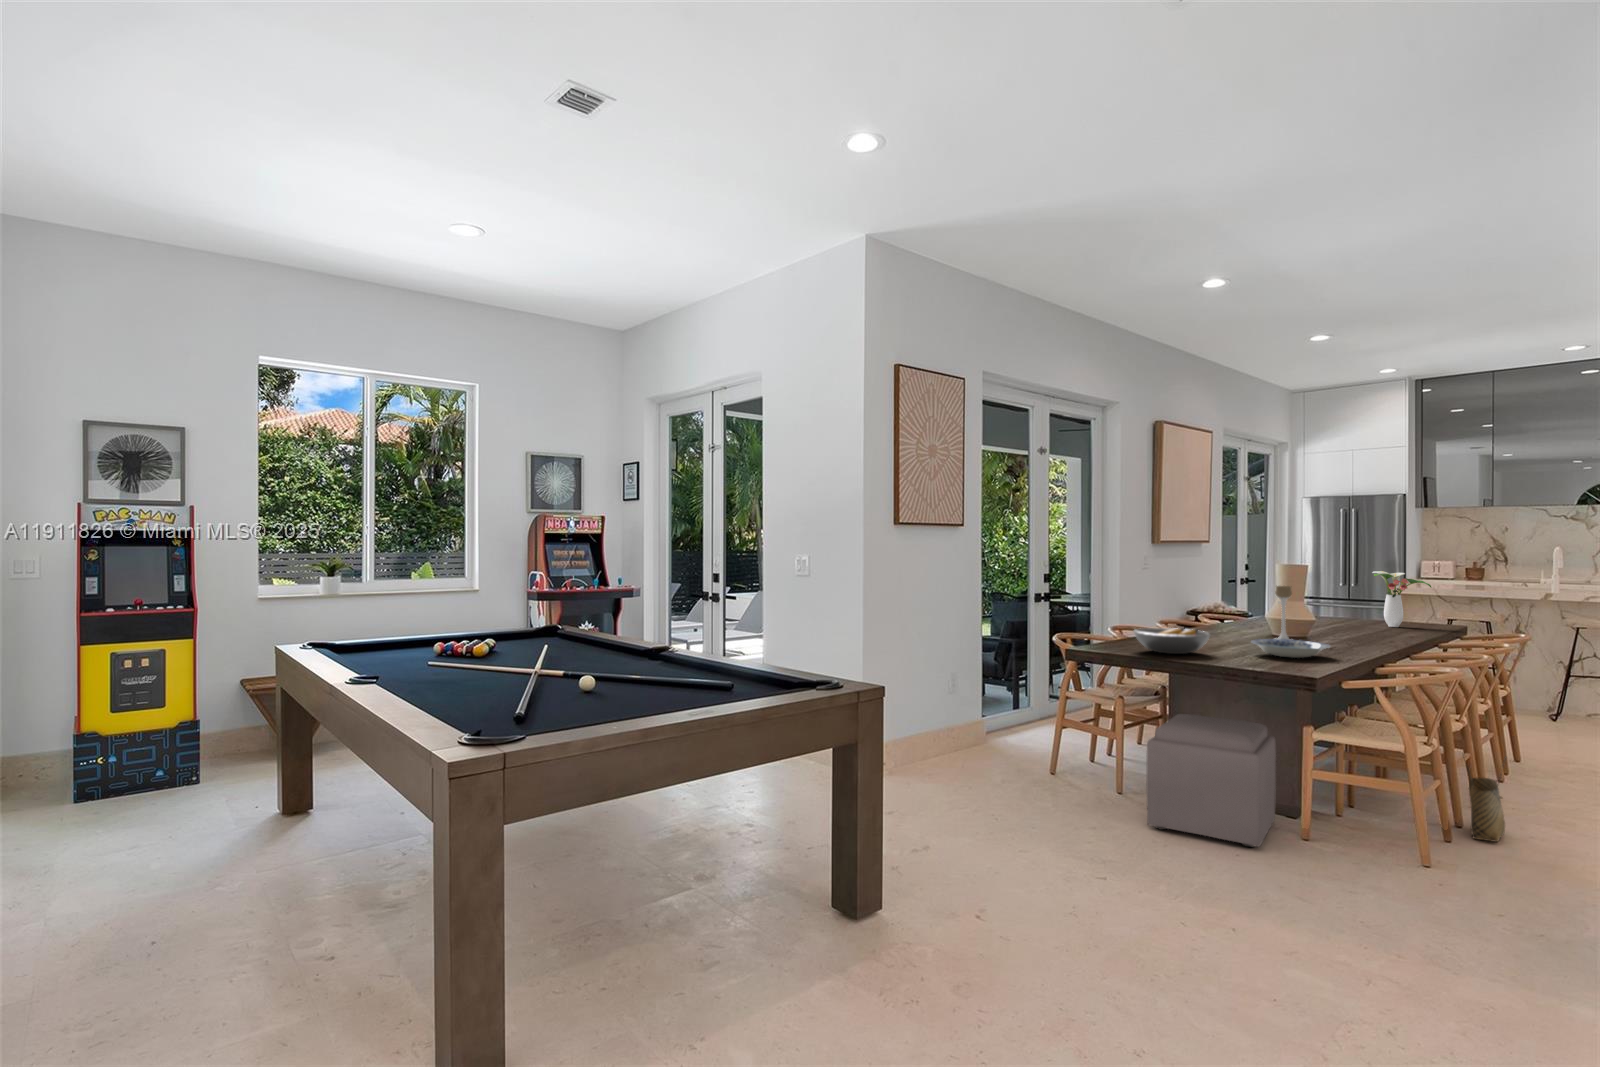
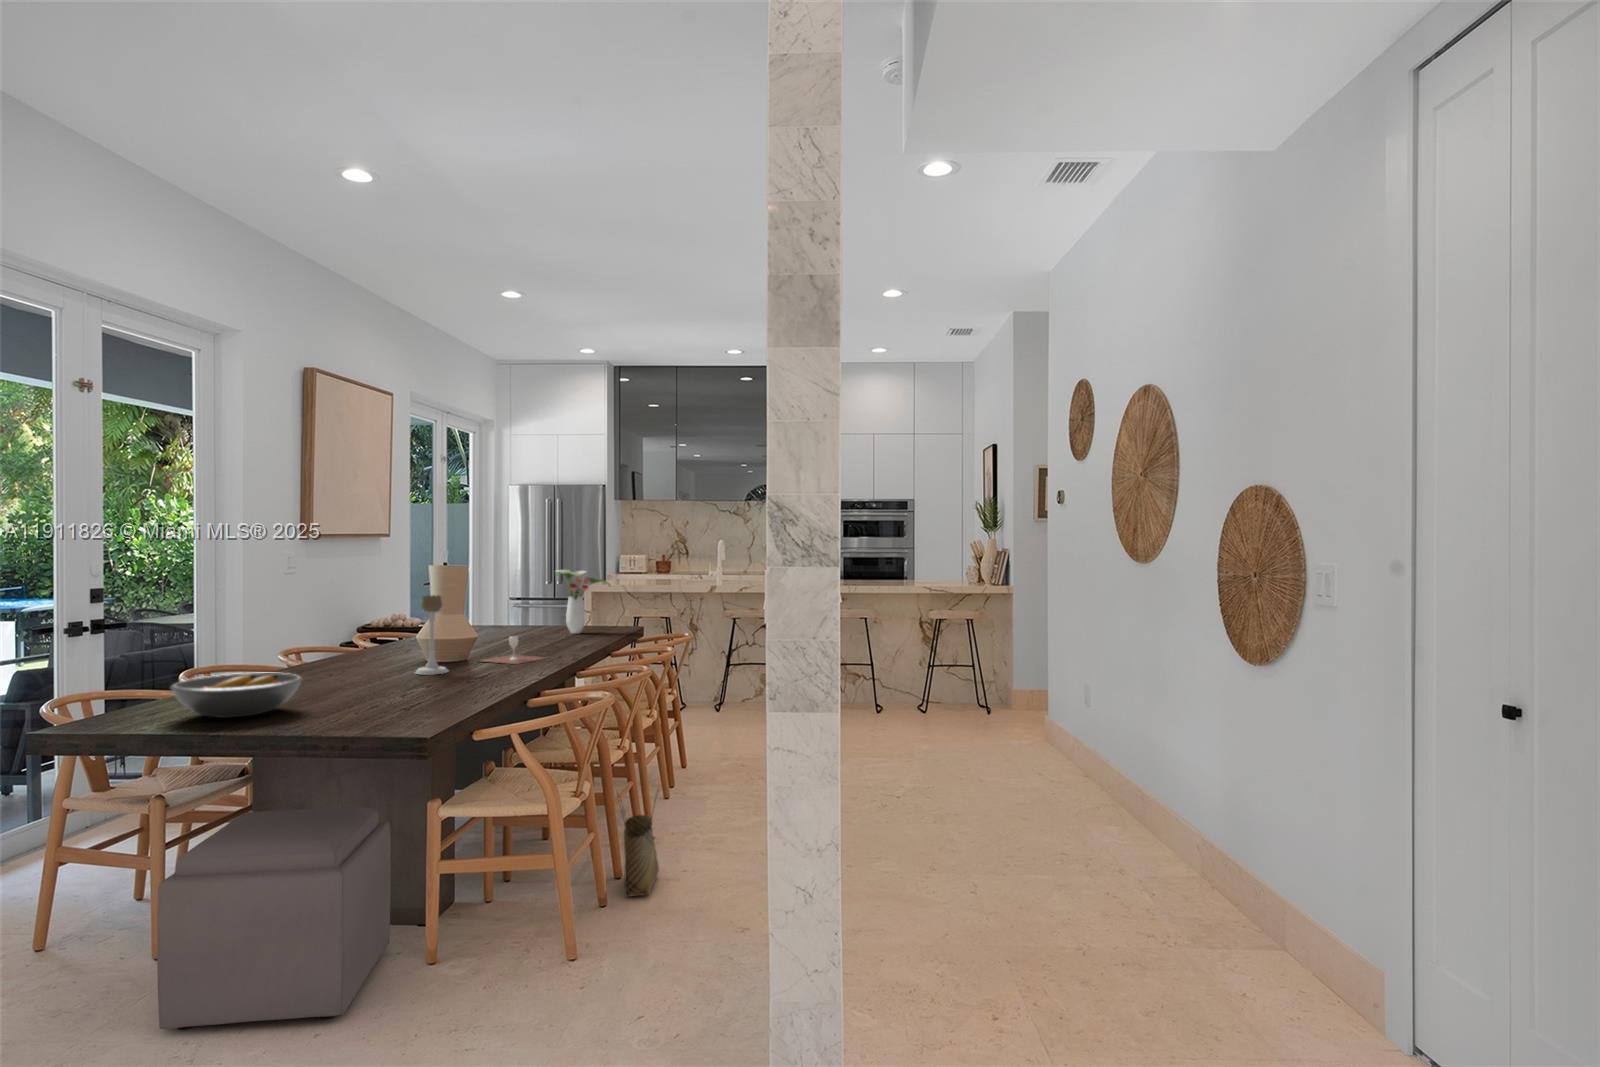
wine glass: none [1314,622,1382,643] -> present [481,636,546,664]
plate: present [1251,639,1330,658] -> none [366,672,471,700]

